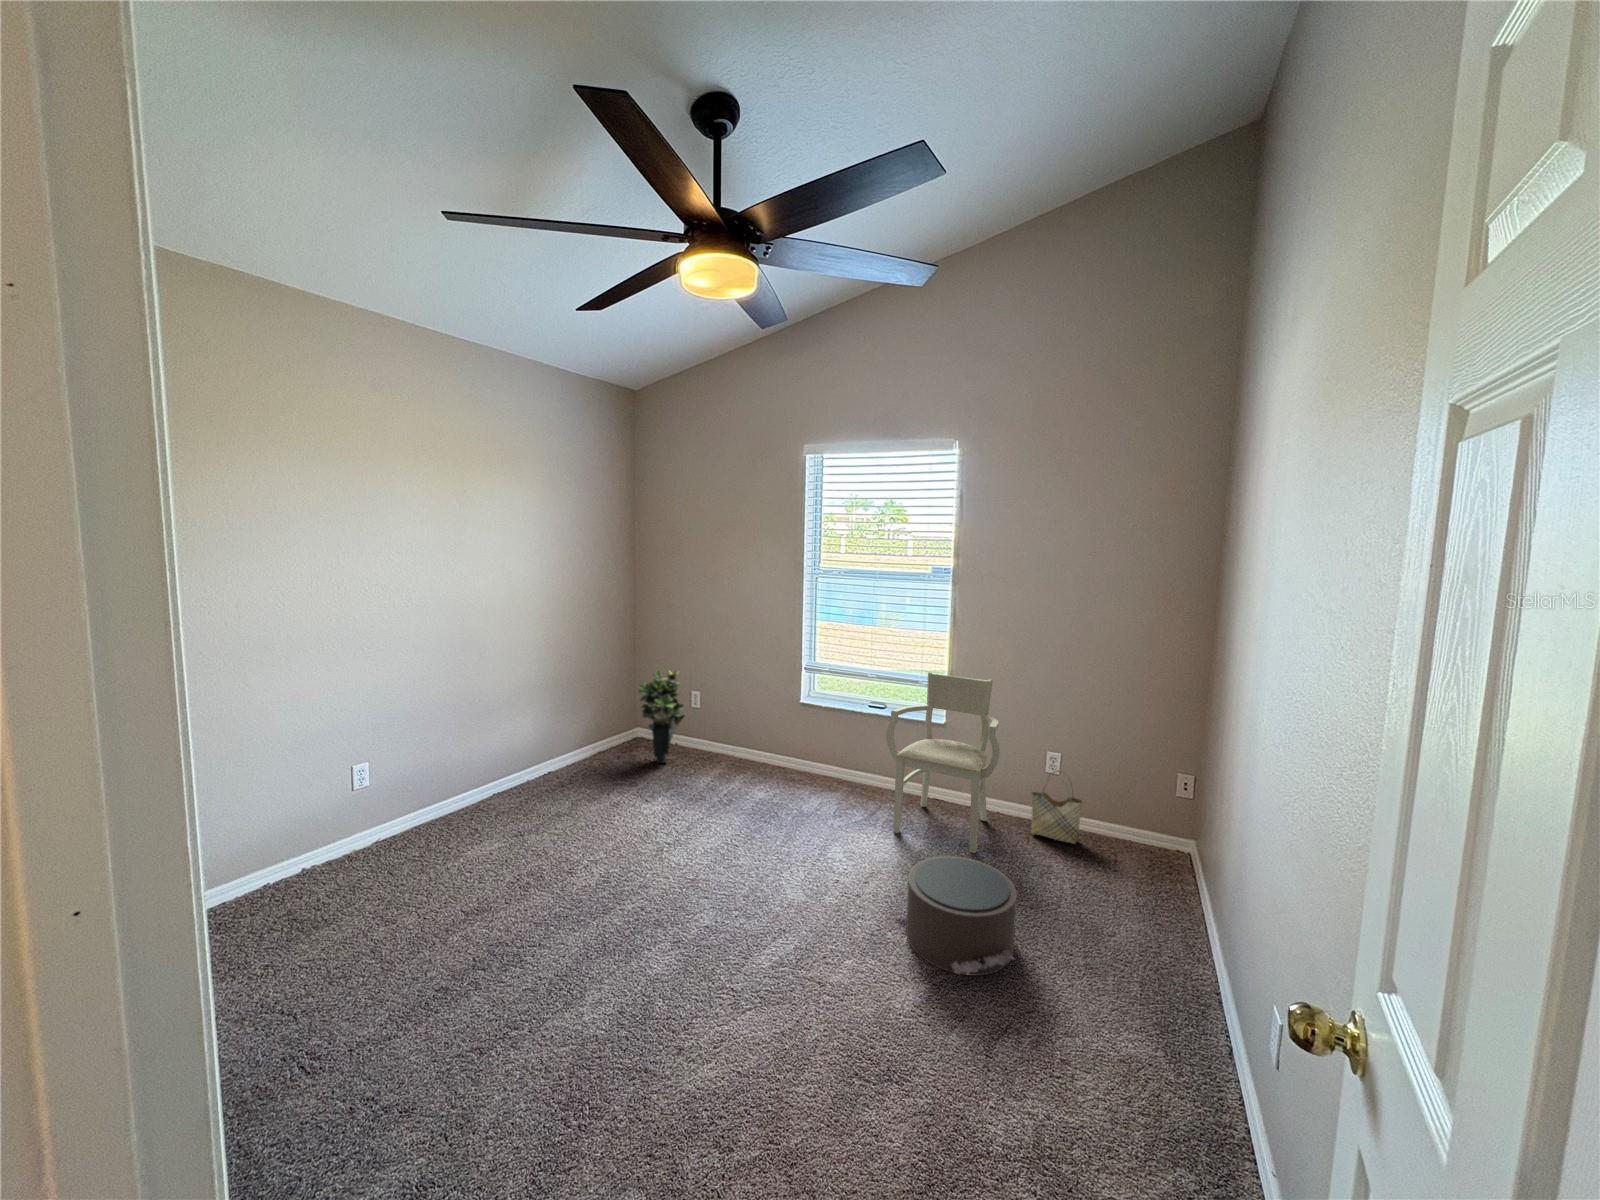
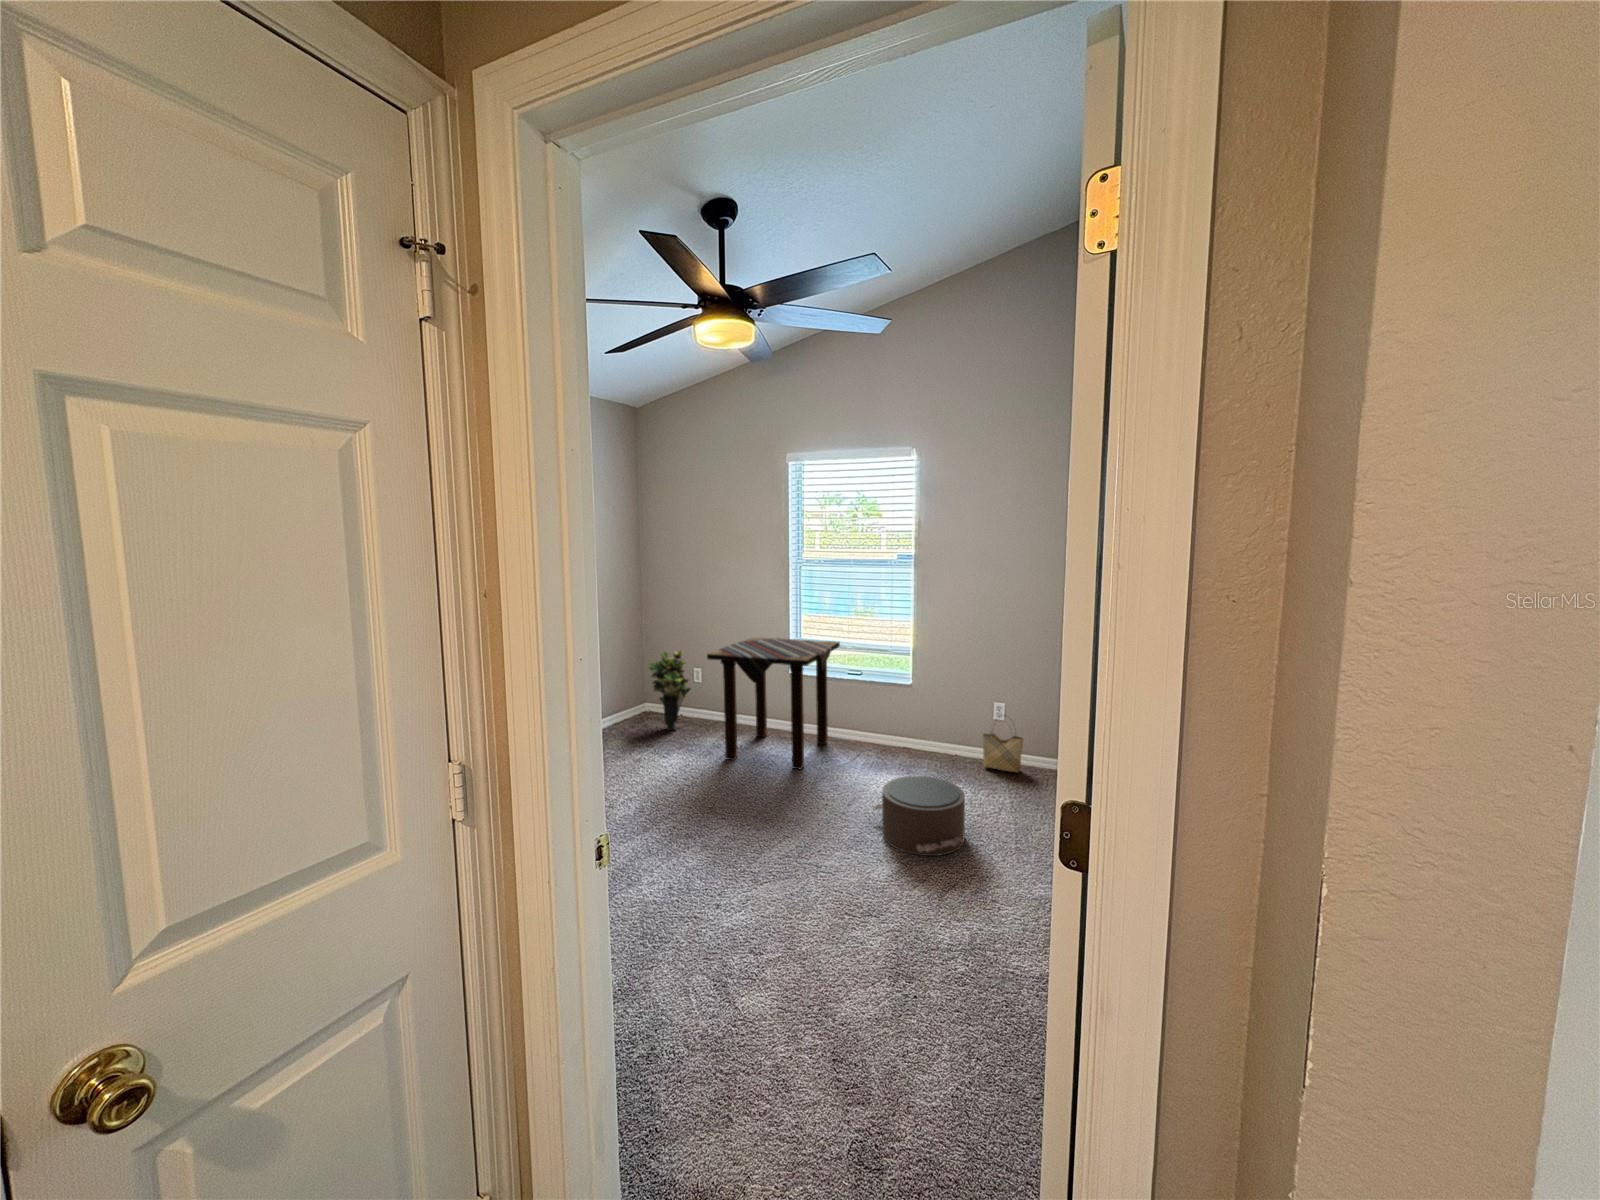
side table: none [700,659,860,826] -> present [707,637,840,769]
armchair: present [886,672,1000,853] -> none [863,640,954,782]

